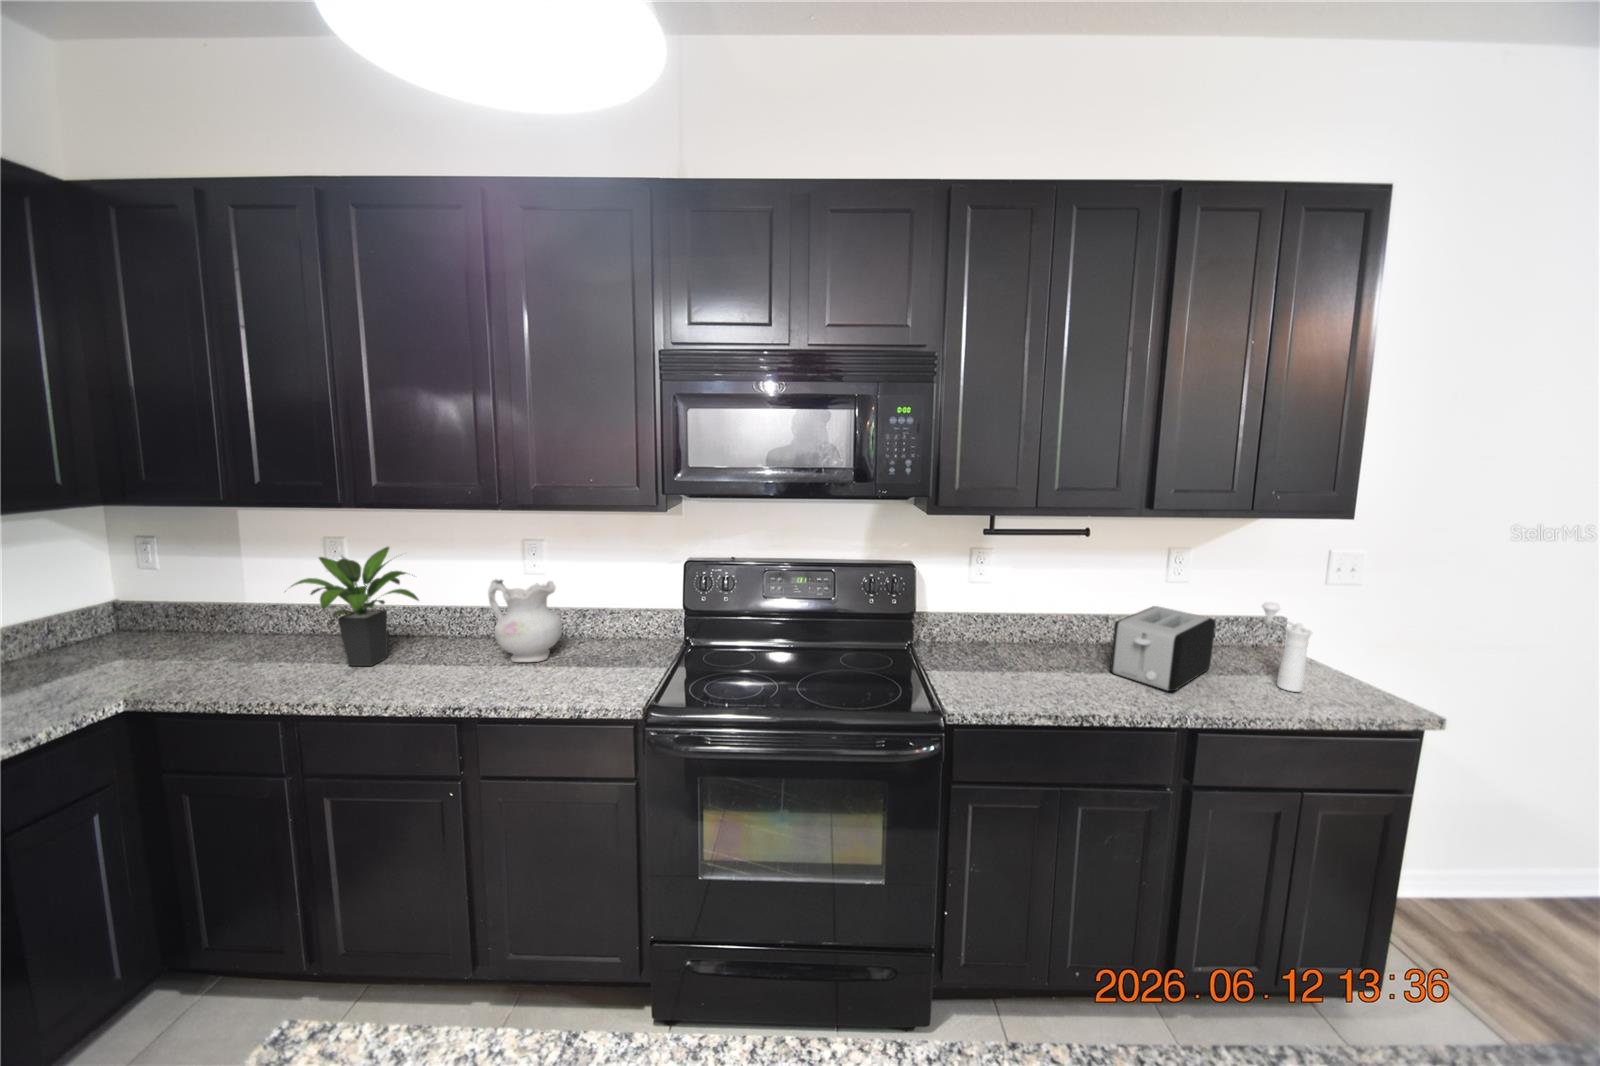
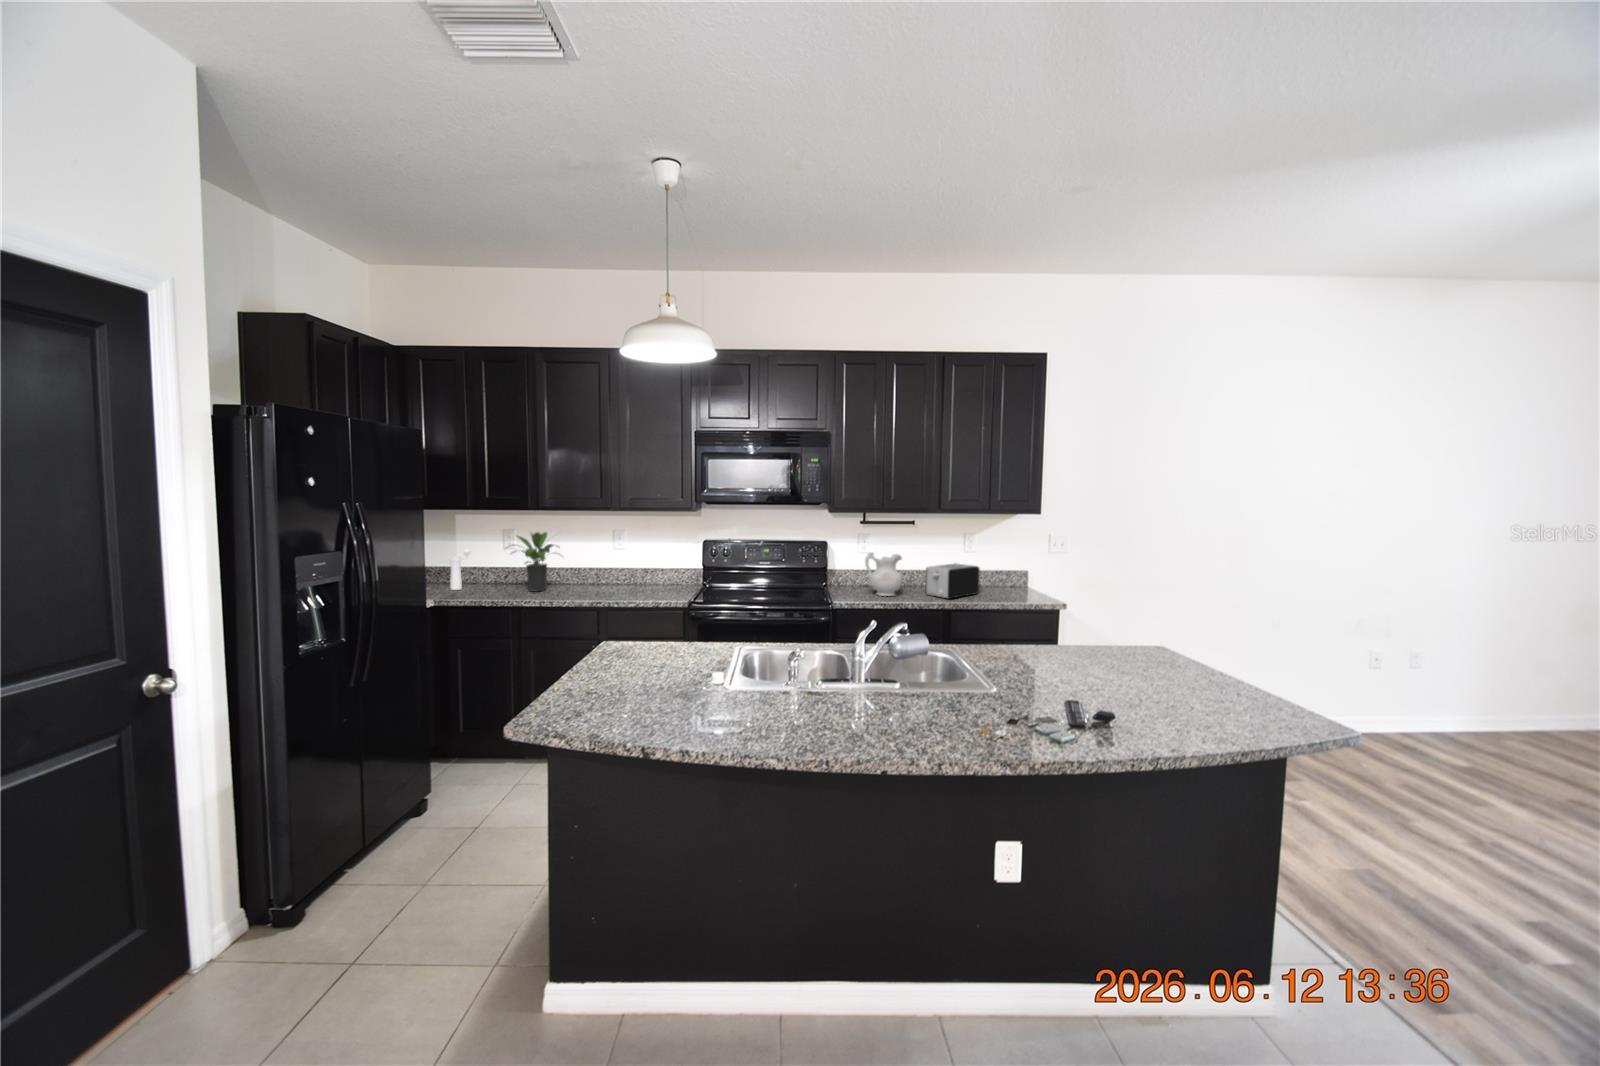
ceramic pitcher: present [488,580,562,662] -> present [865,553,903,596]
pepper mill: present [1262,602,1312,692] -> present [450,549,471,590]

